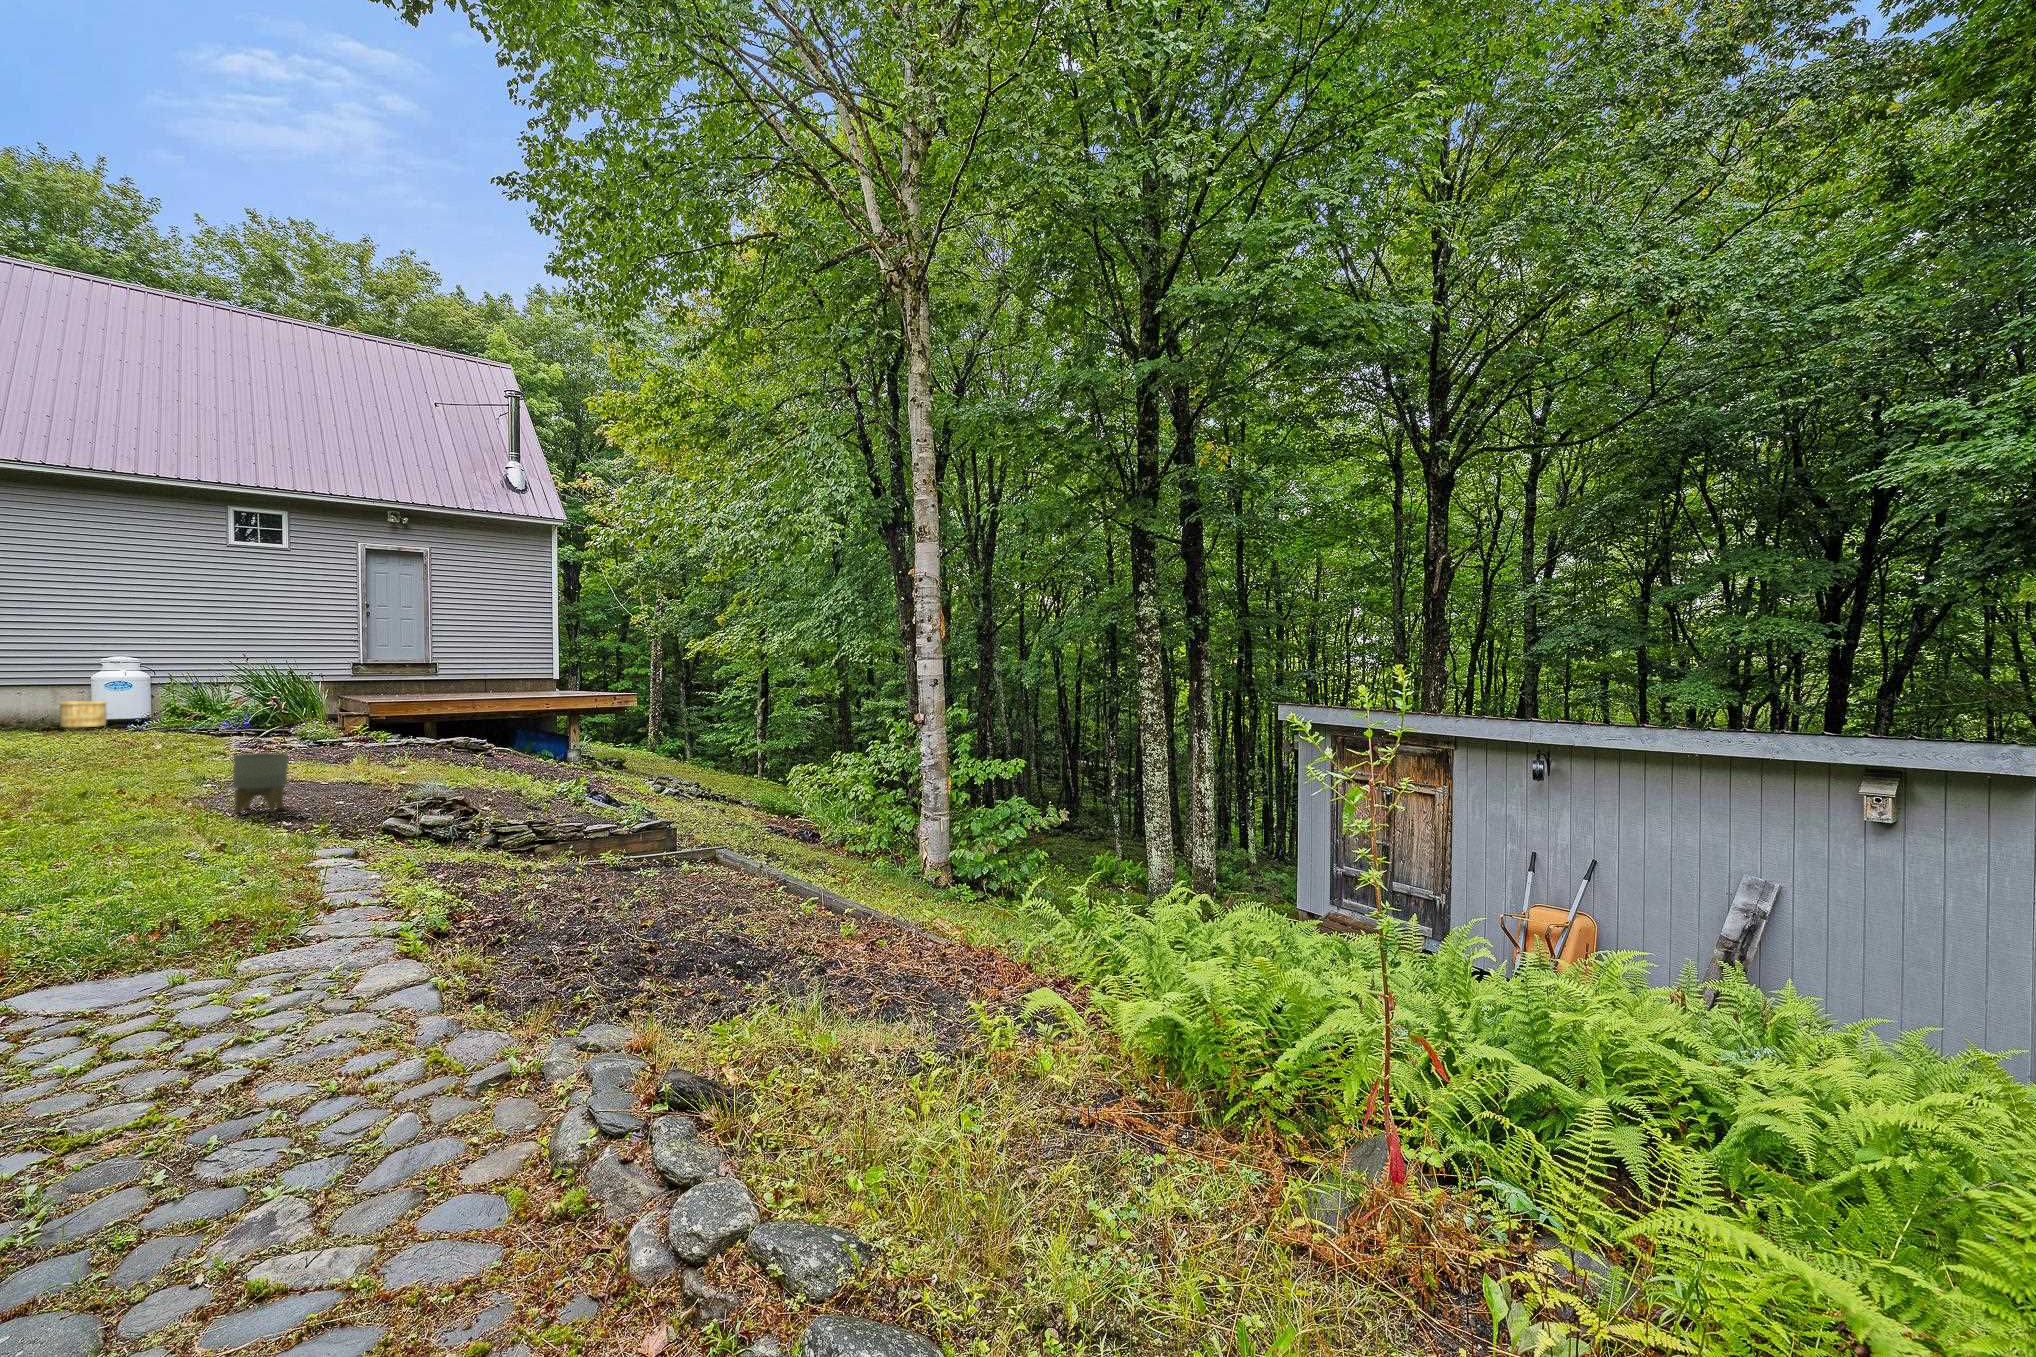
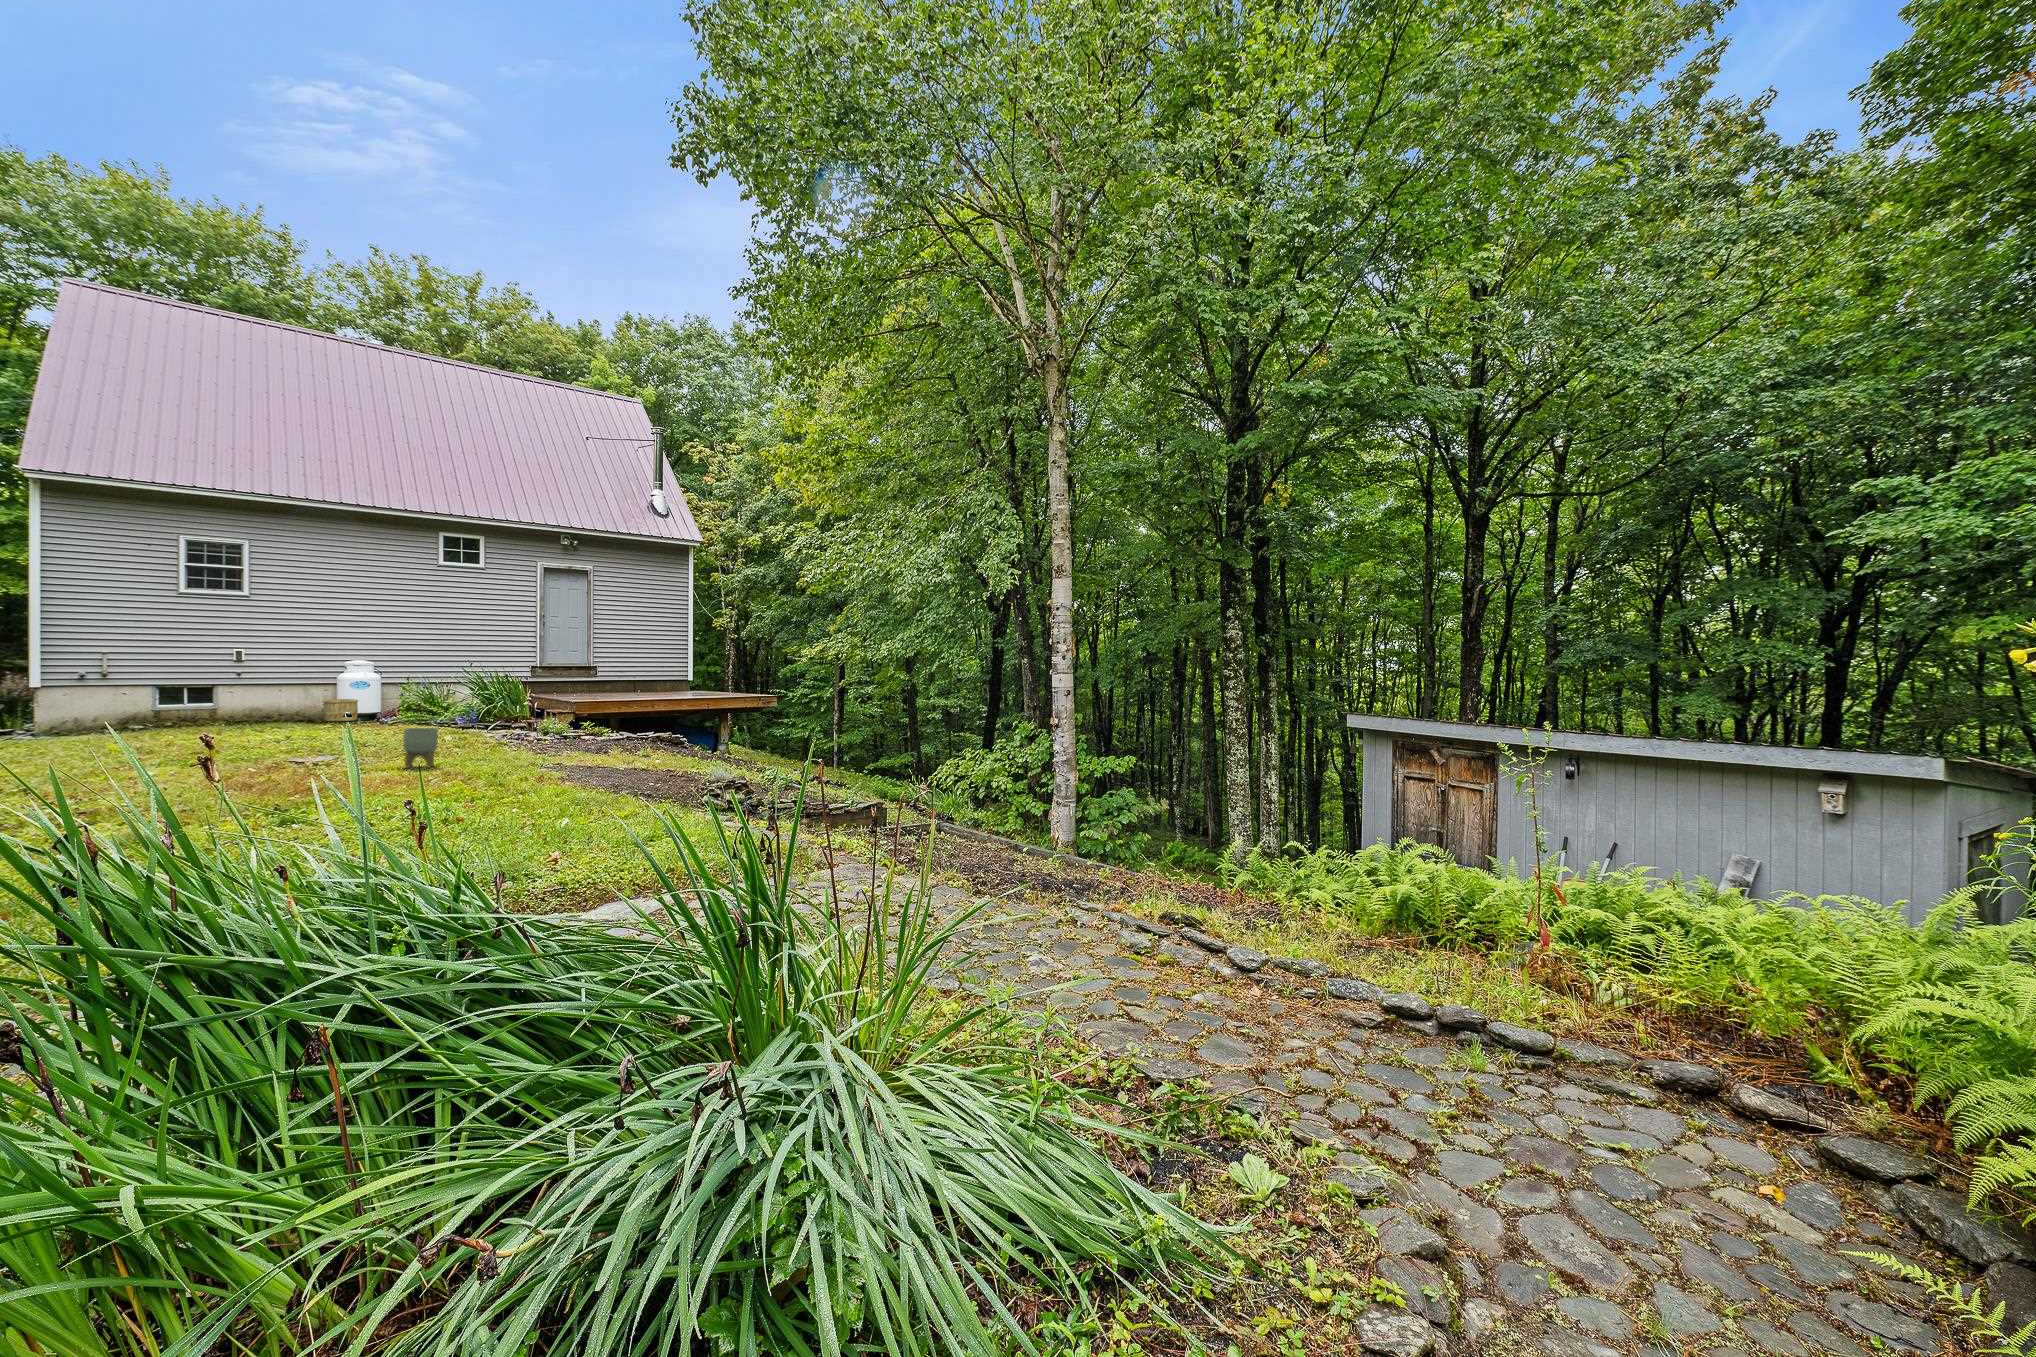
planter: present [233,753,288,813] -> present [403,728,438,768]

